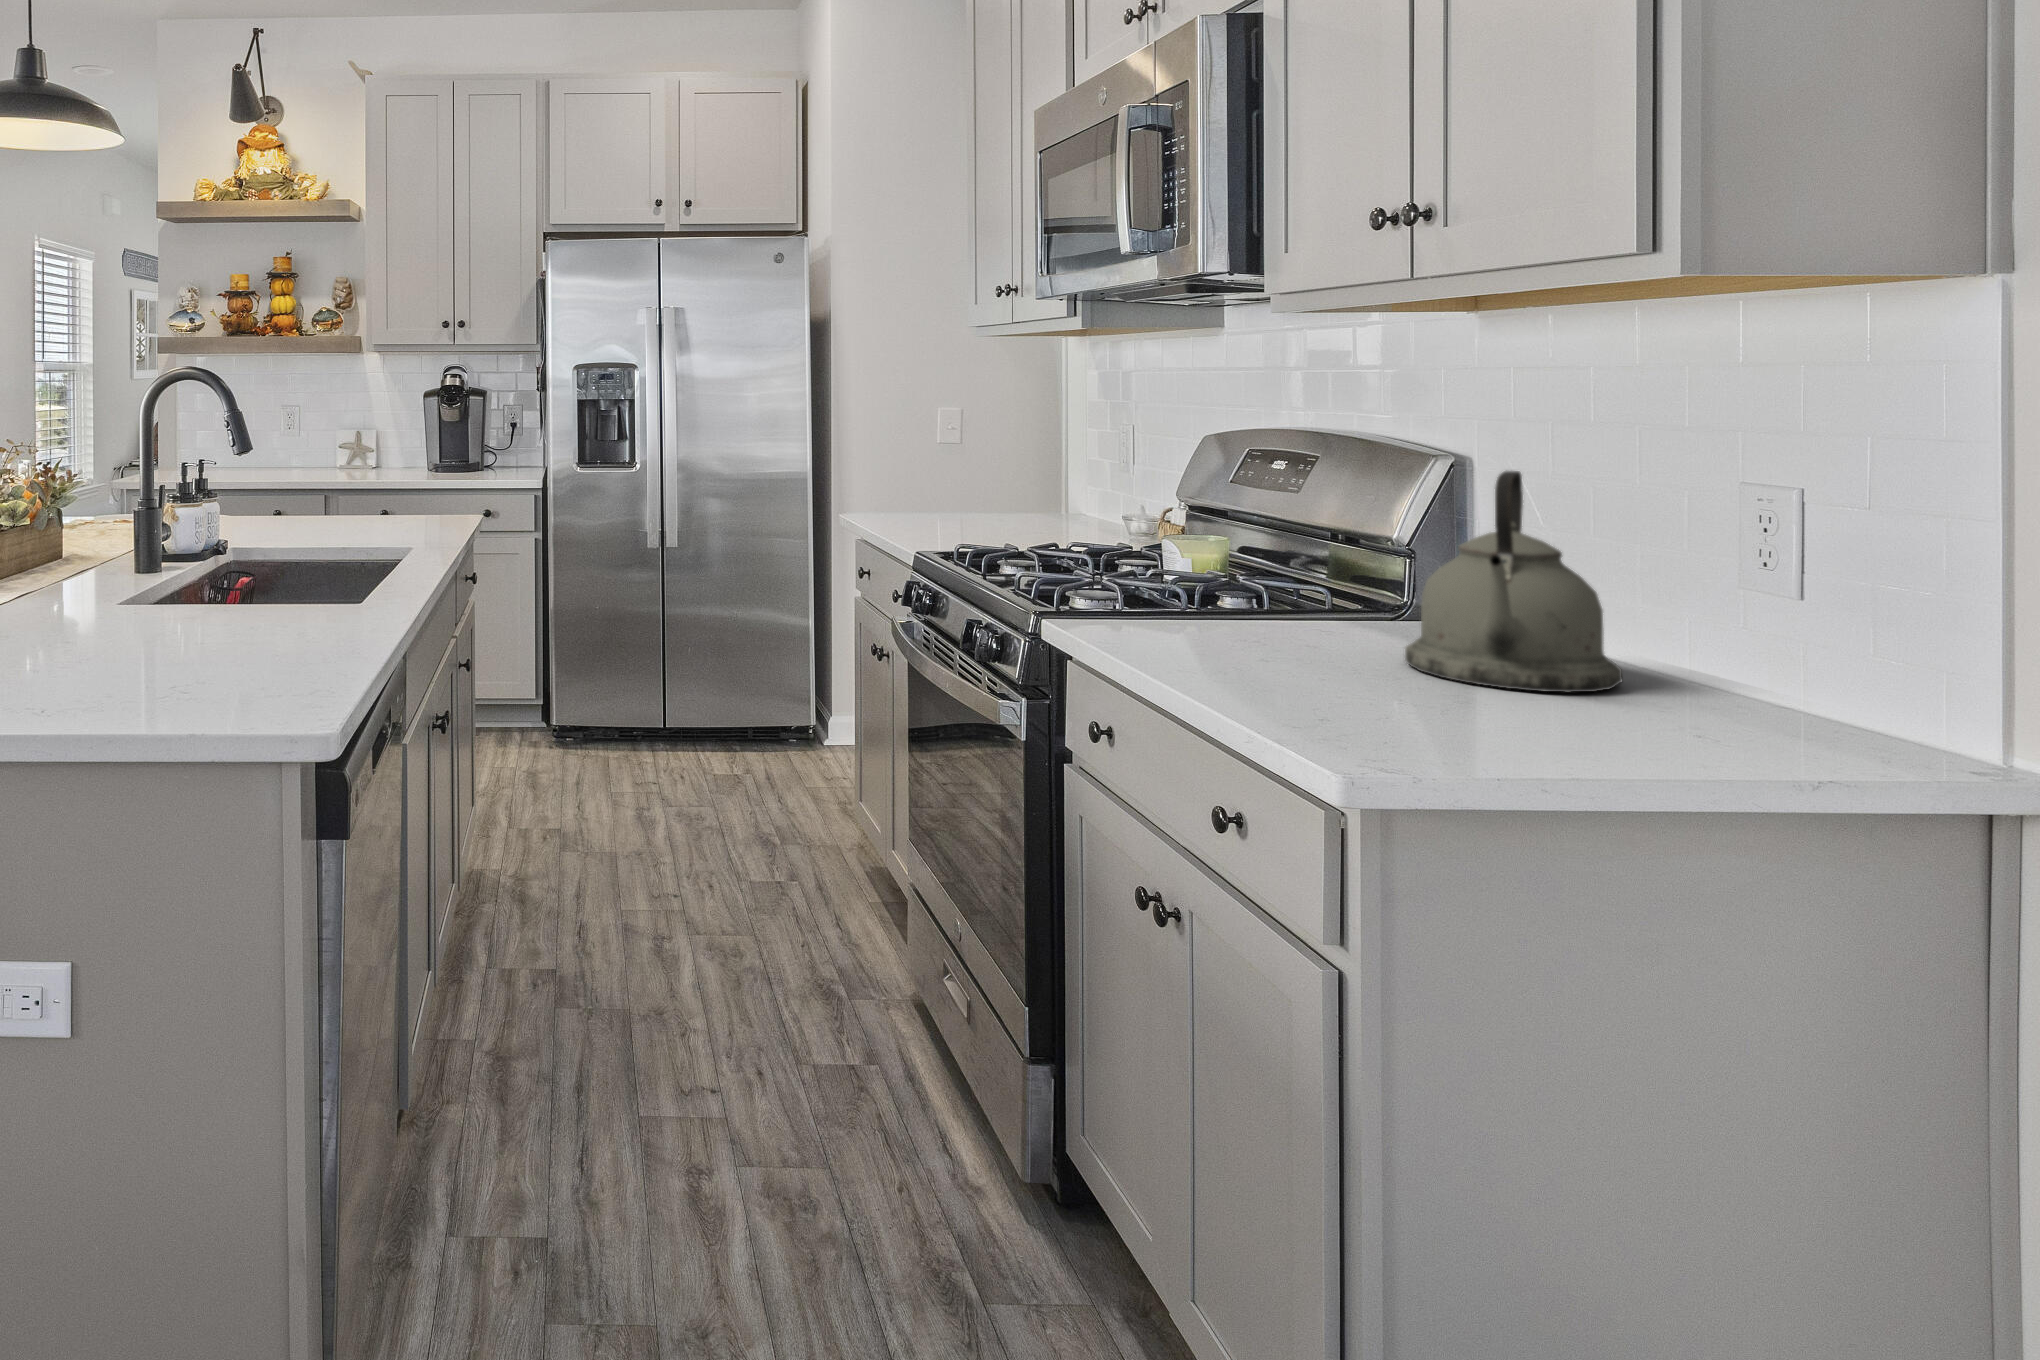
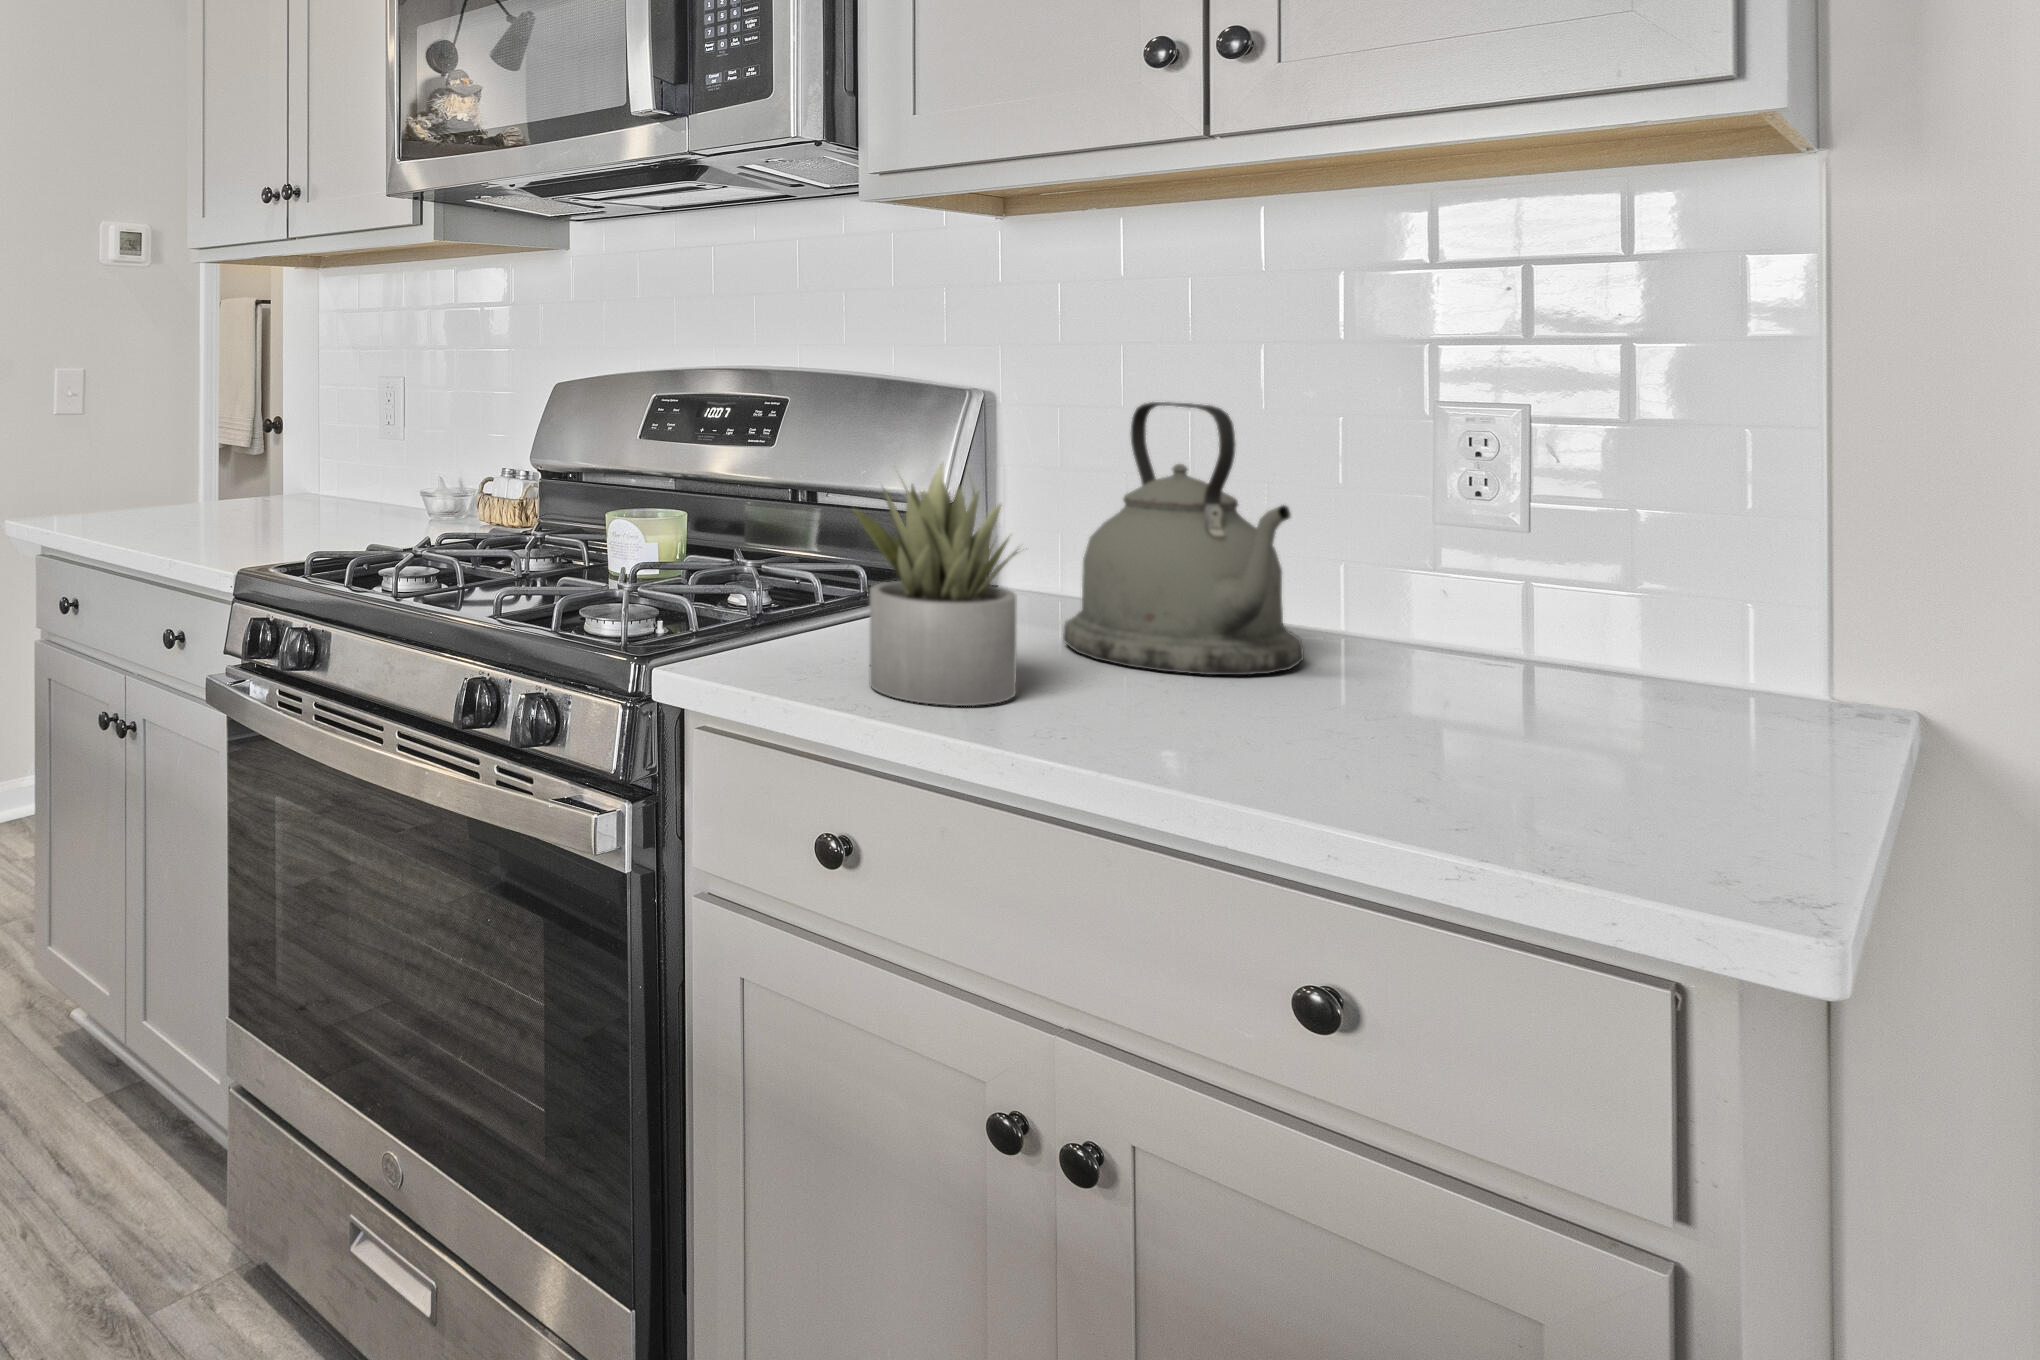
succulent plant: none [1156,505,1282,669] -> present [853,464,1019,706]

